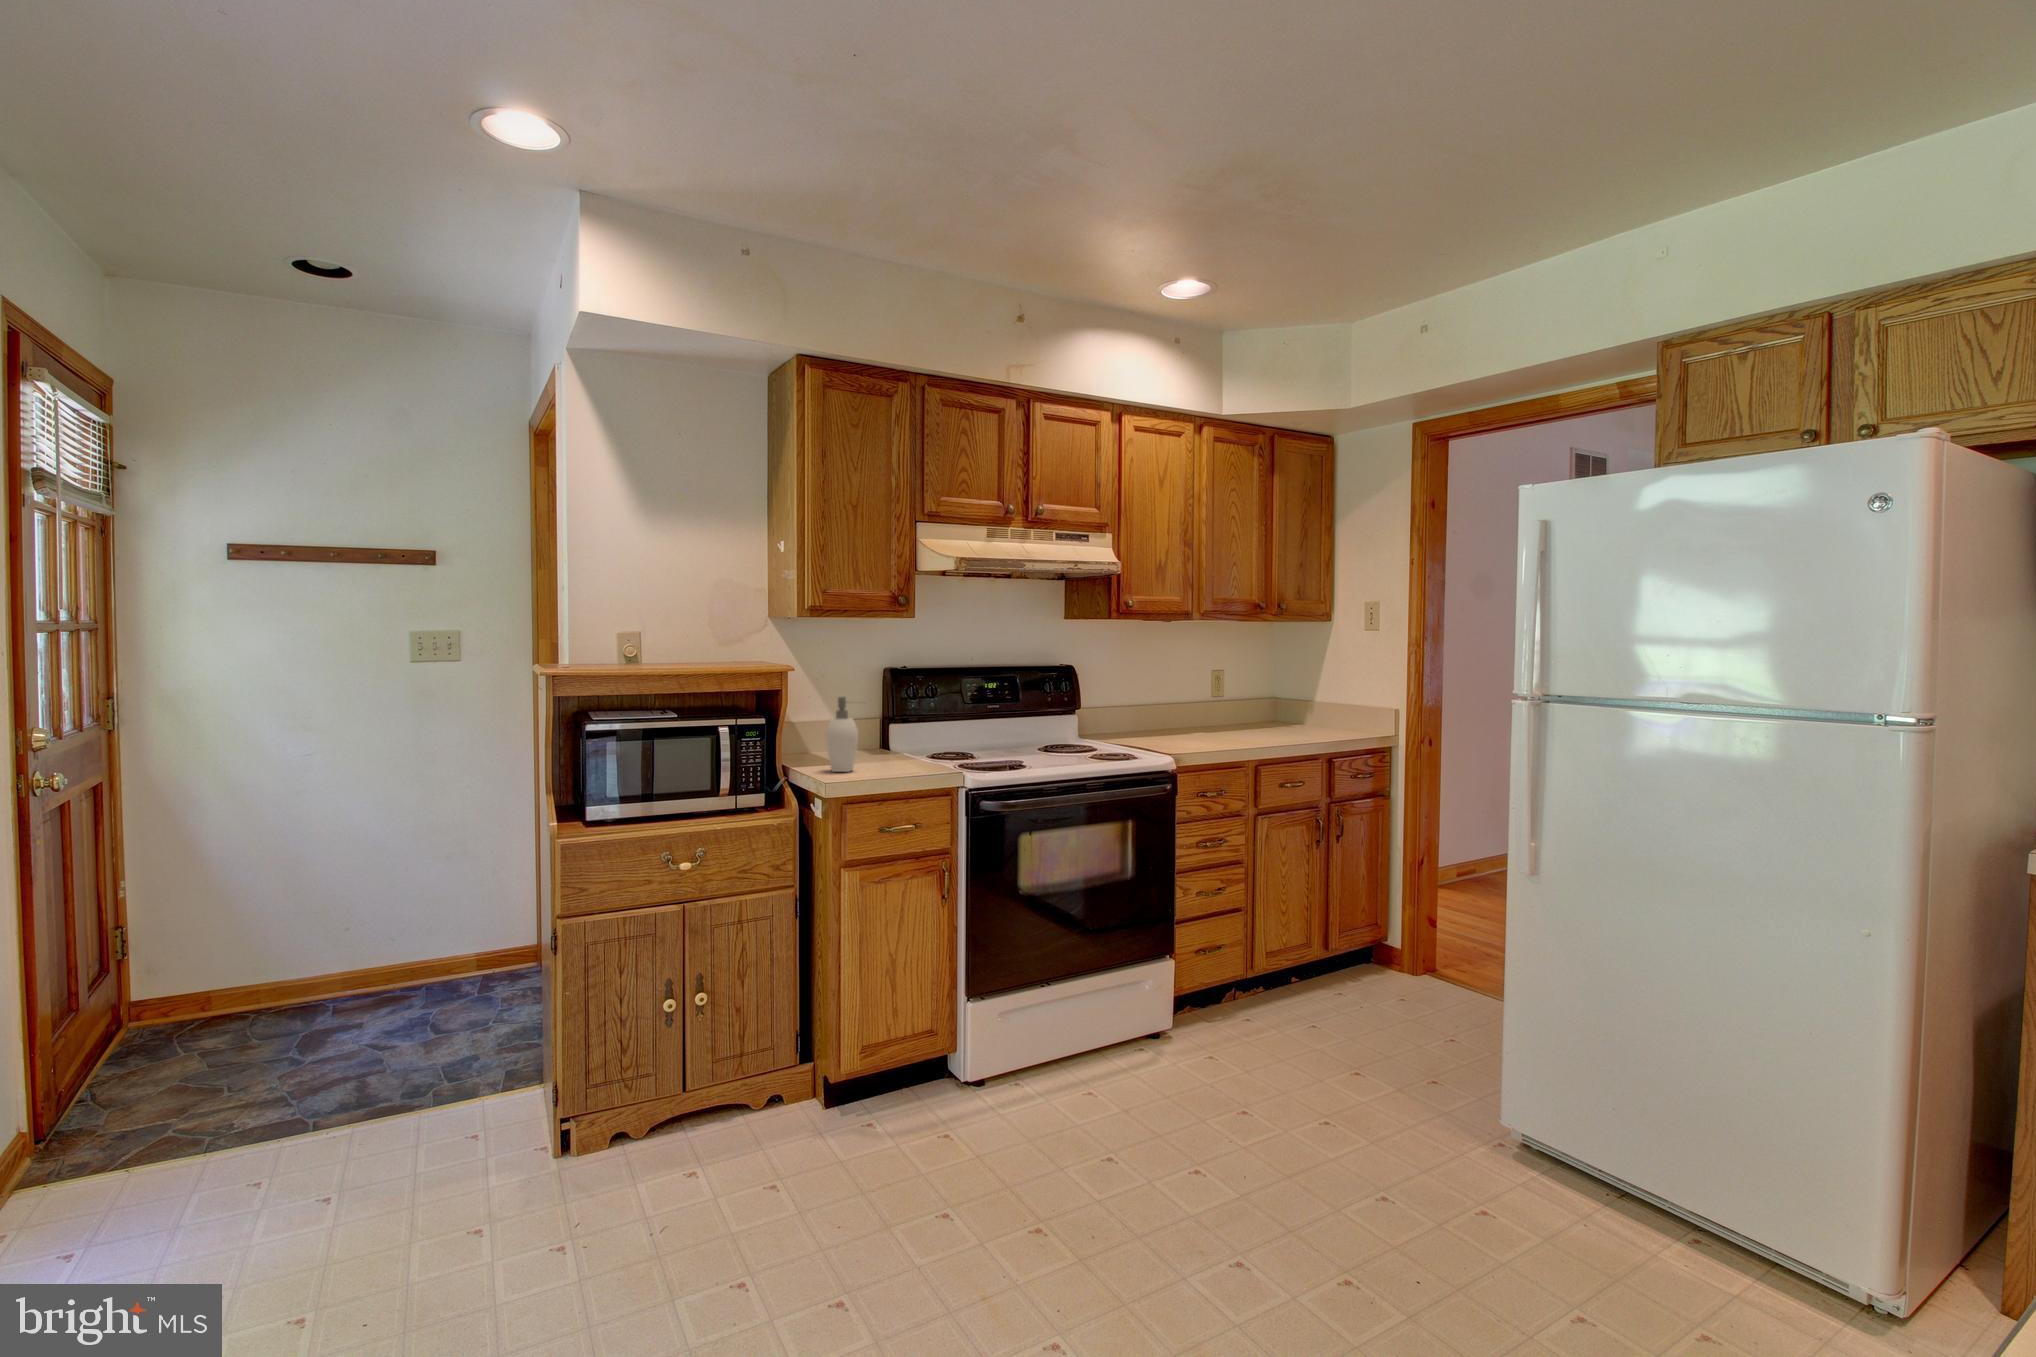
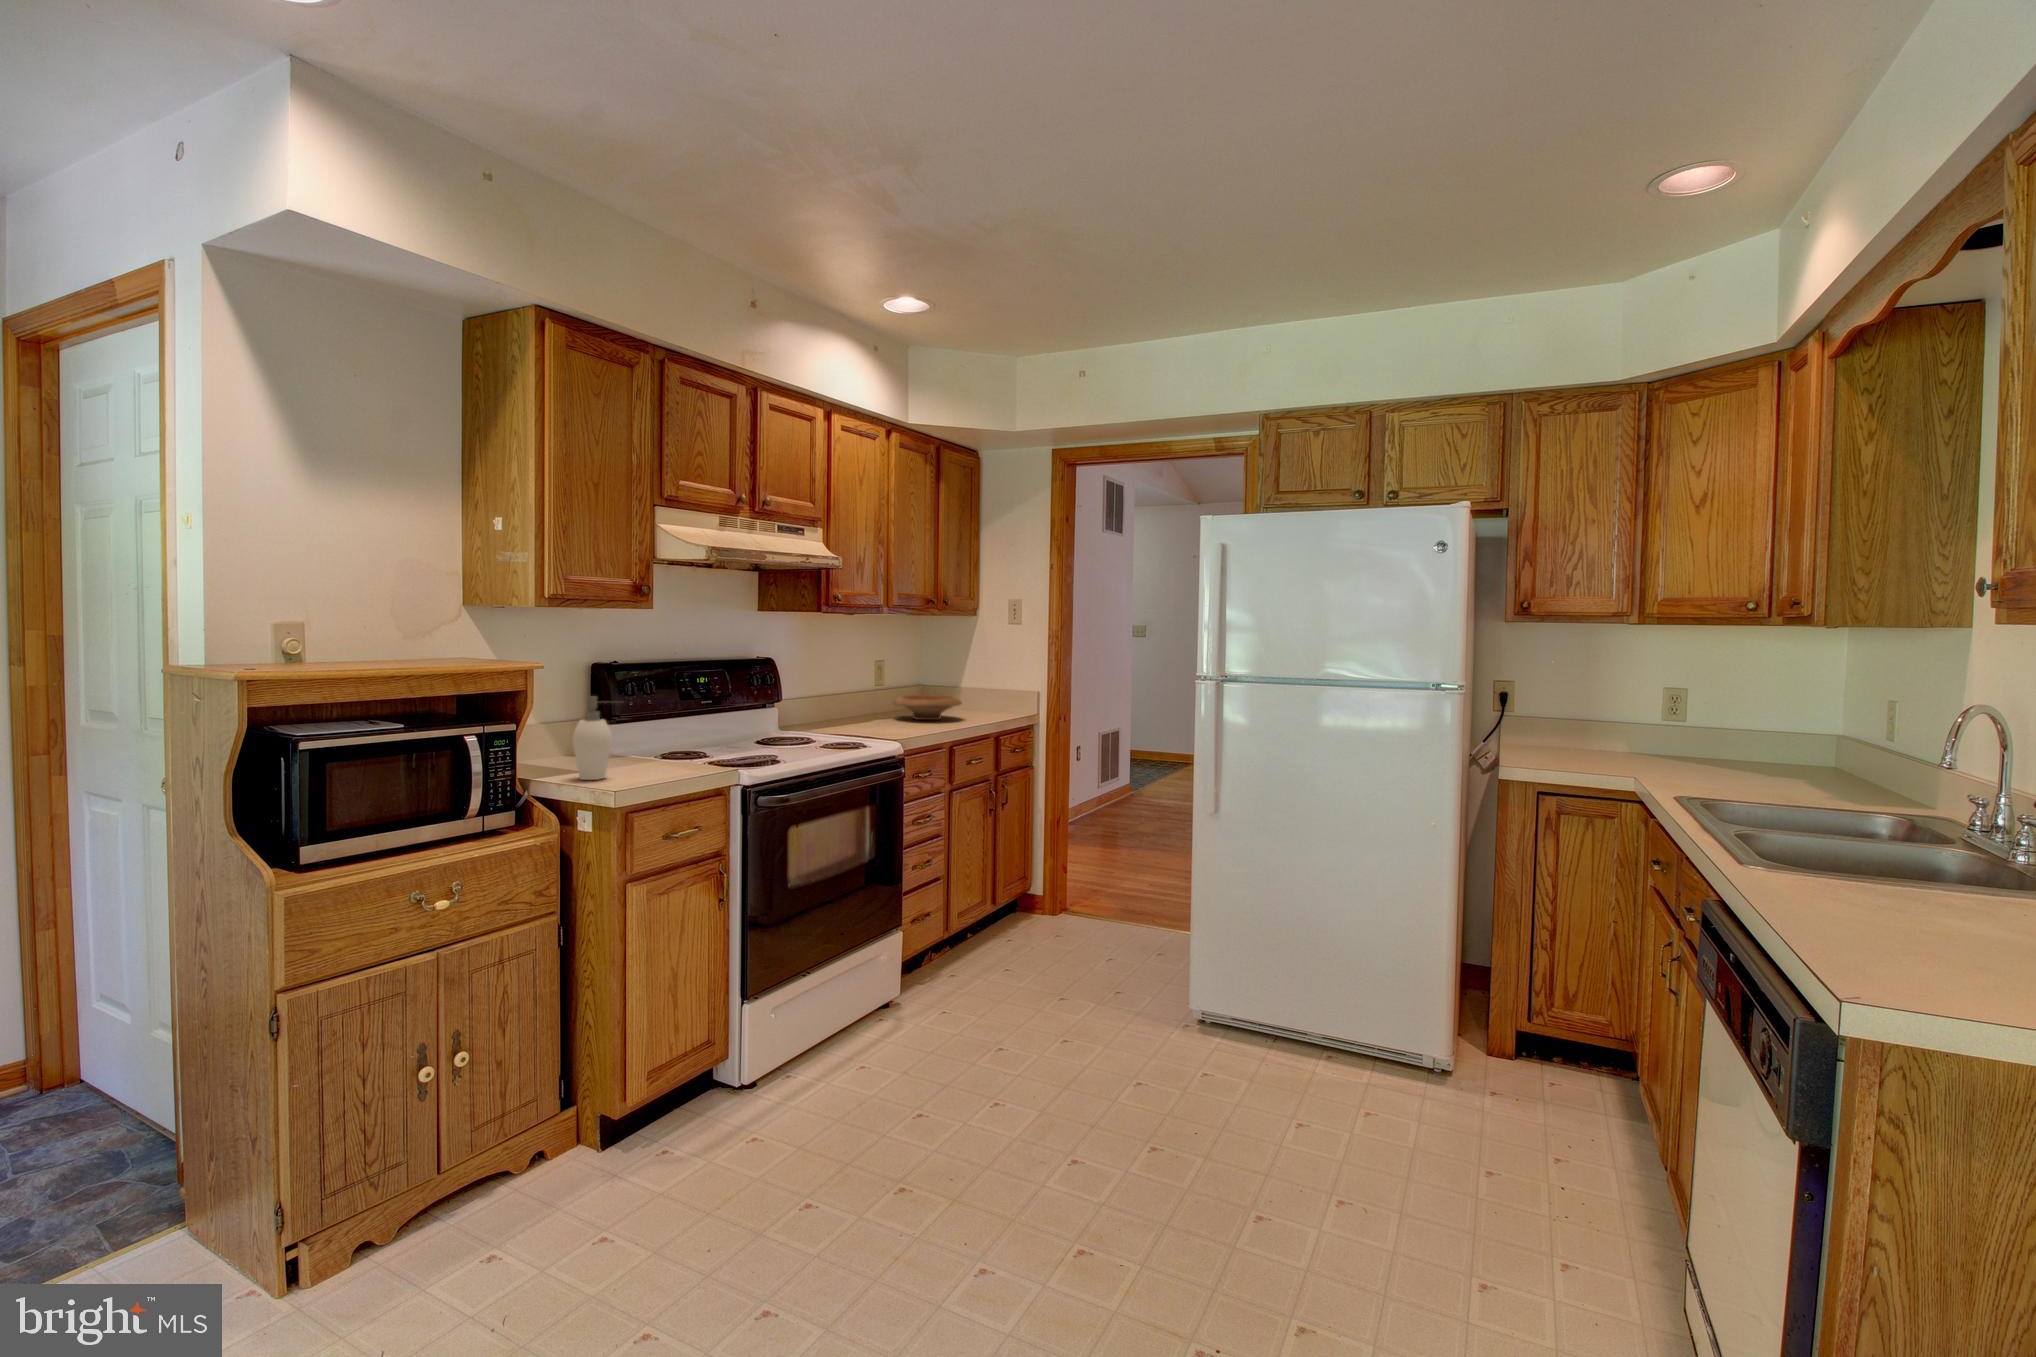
wooden bowl: none [1217,707,1294,735] -> present [893,695,962,720]

